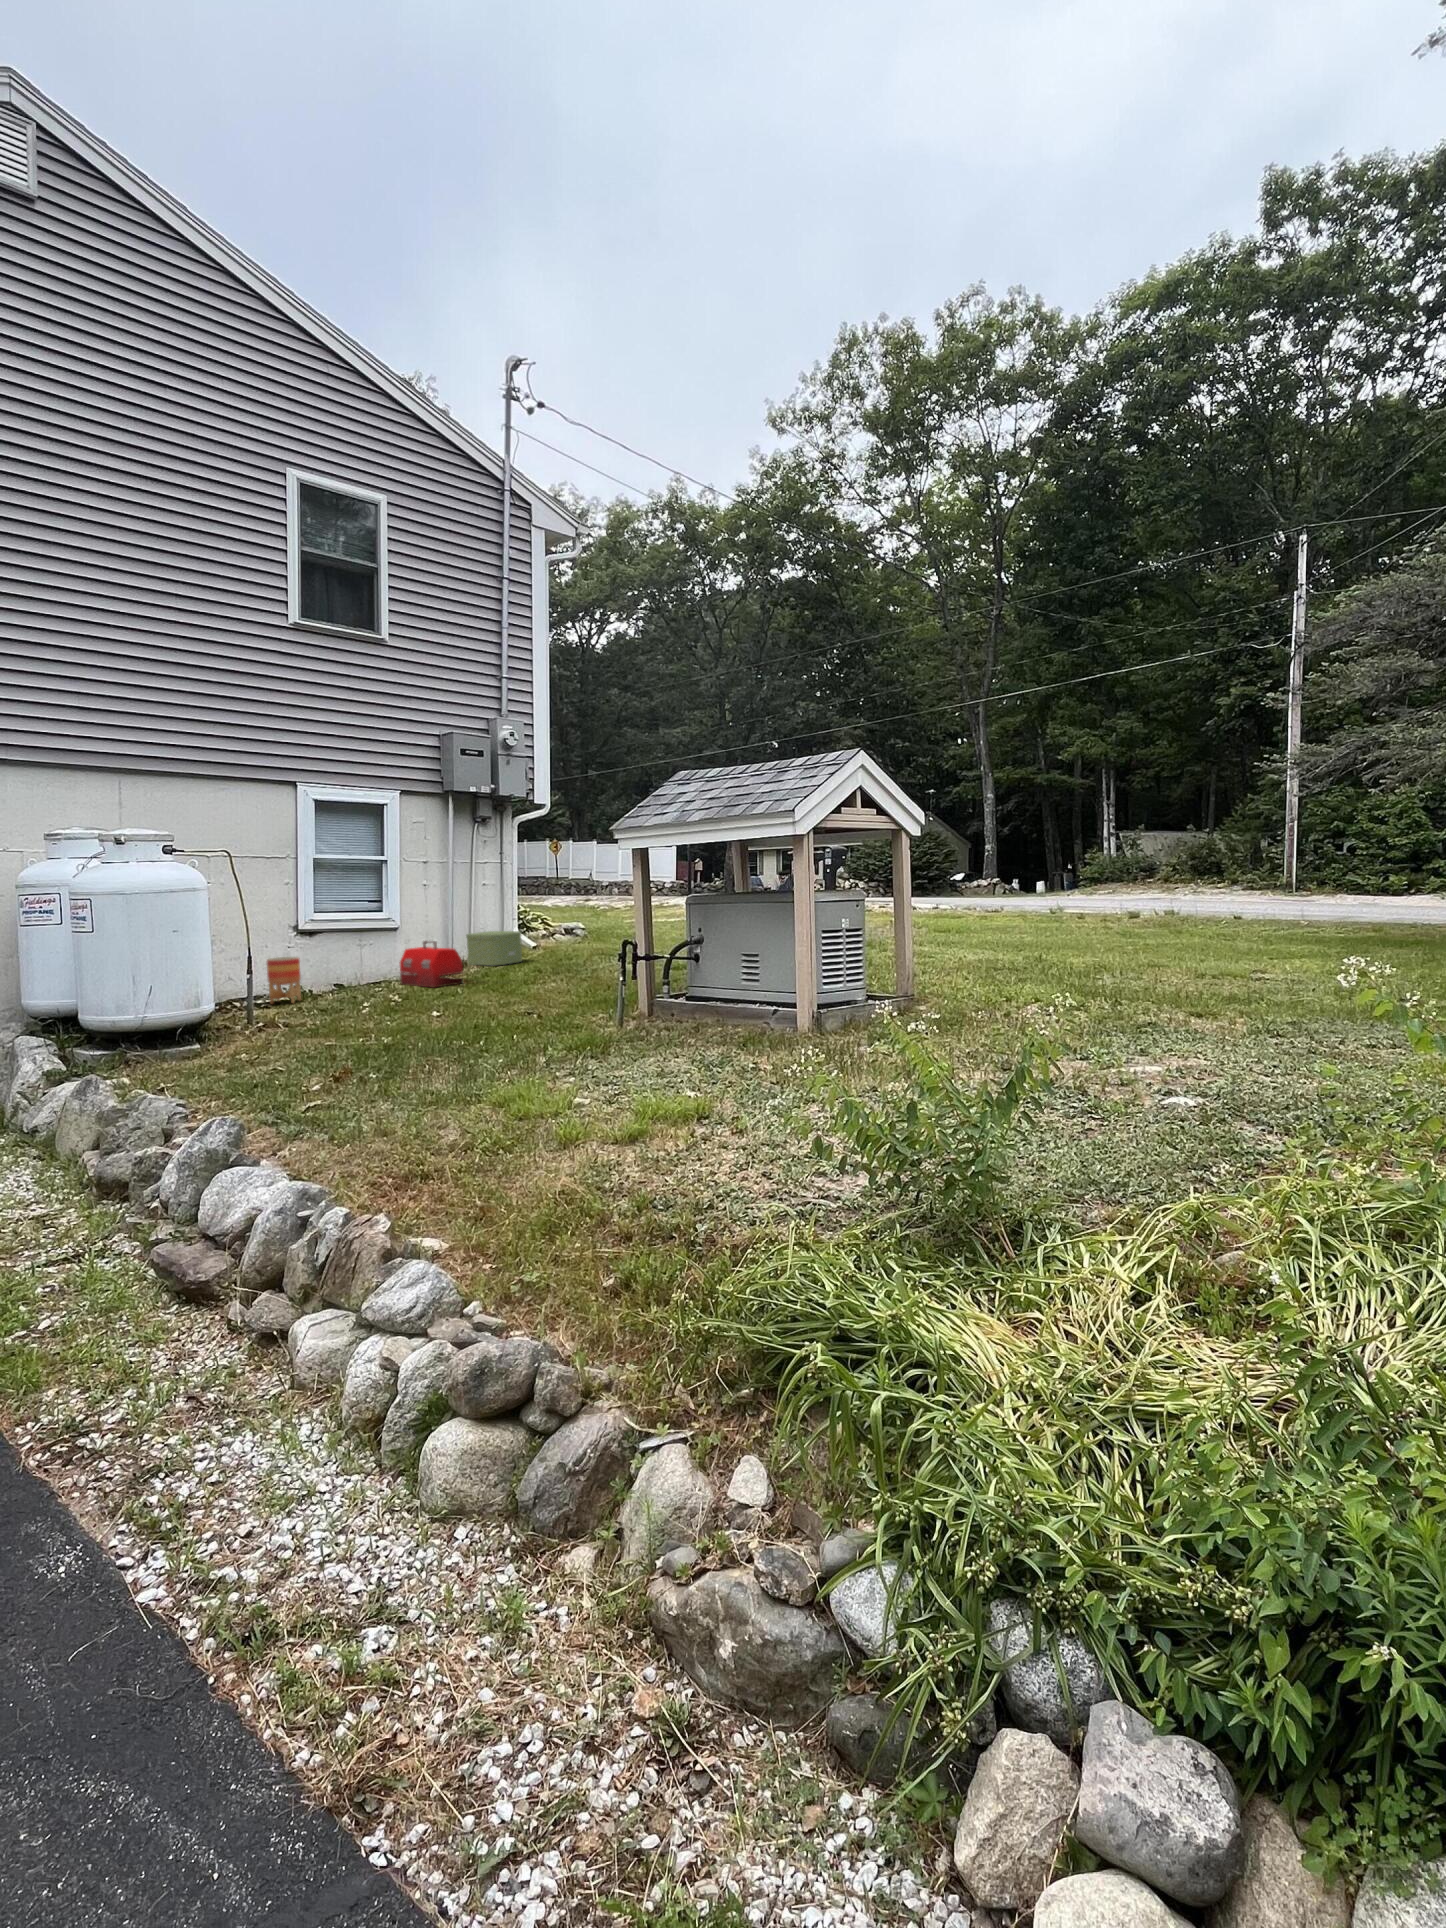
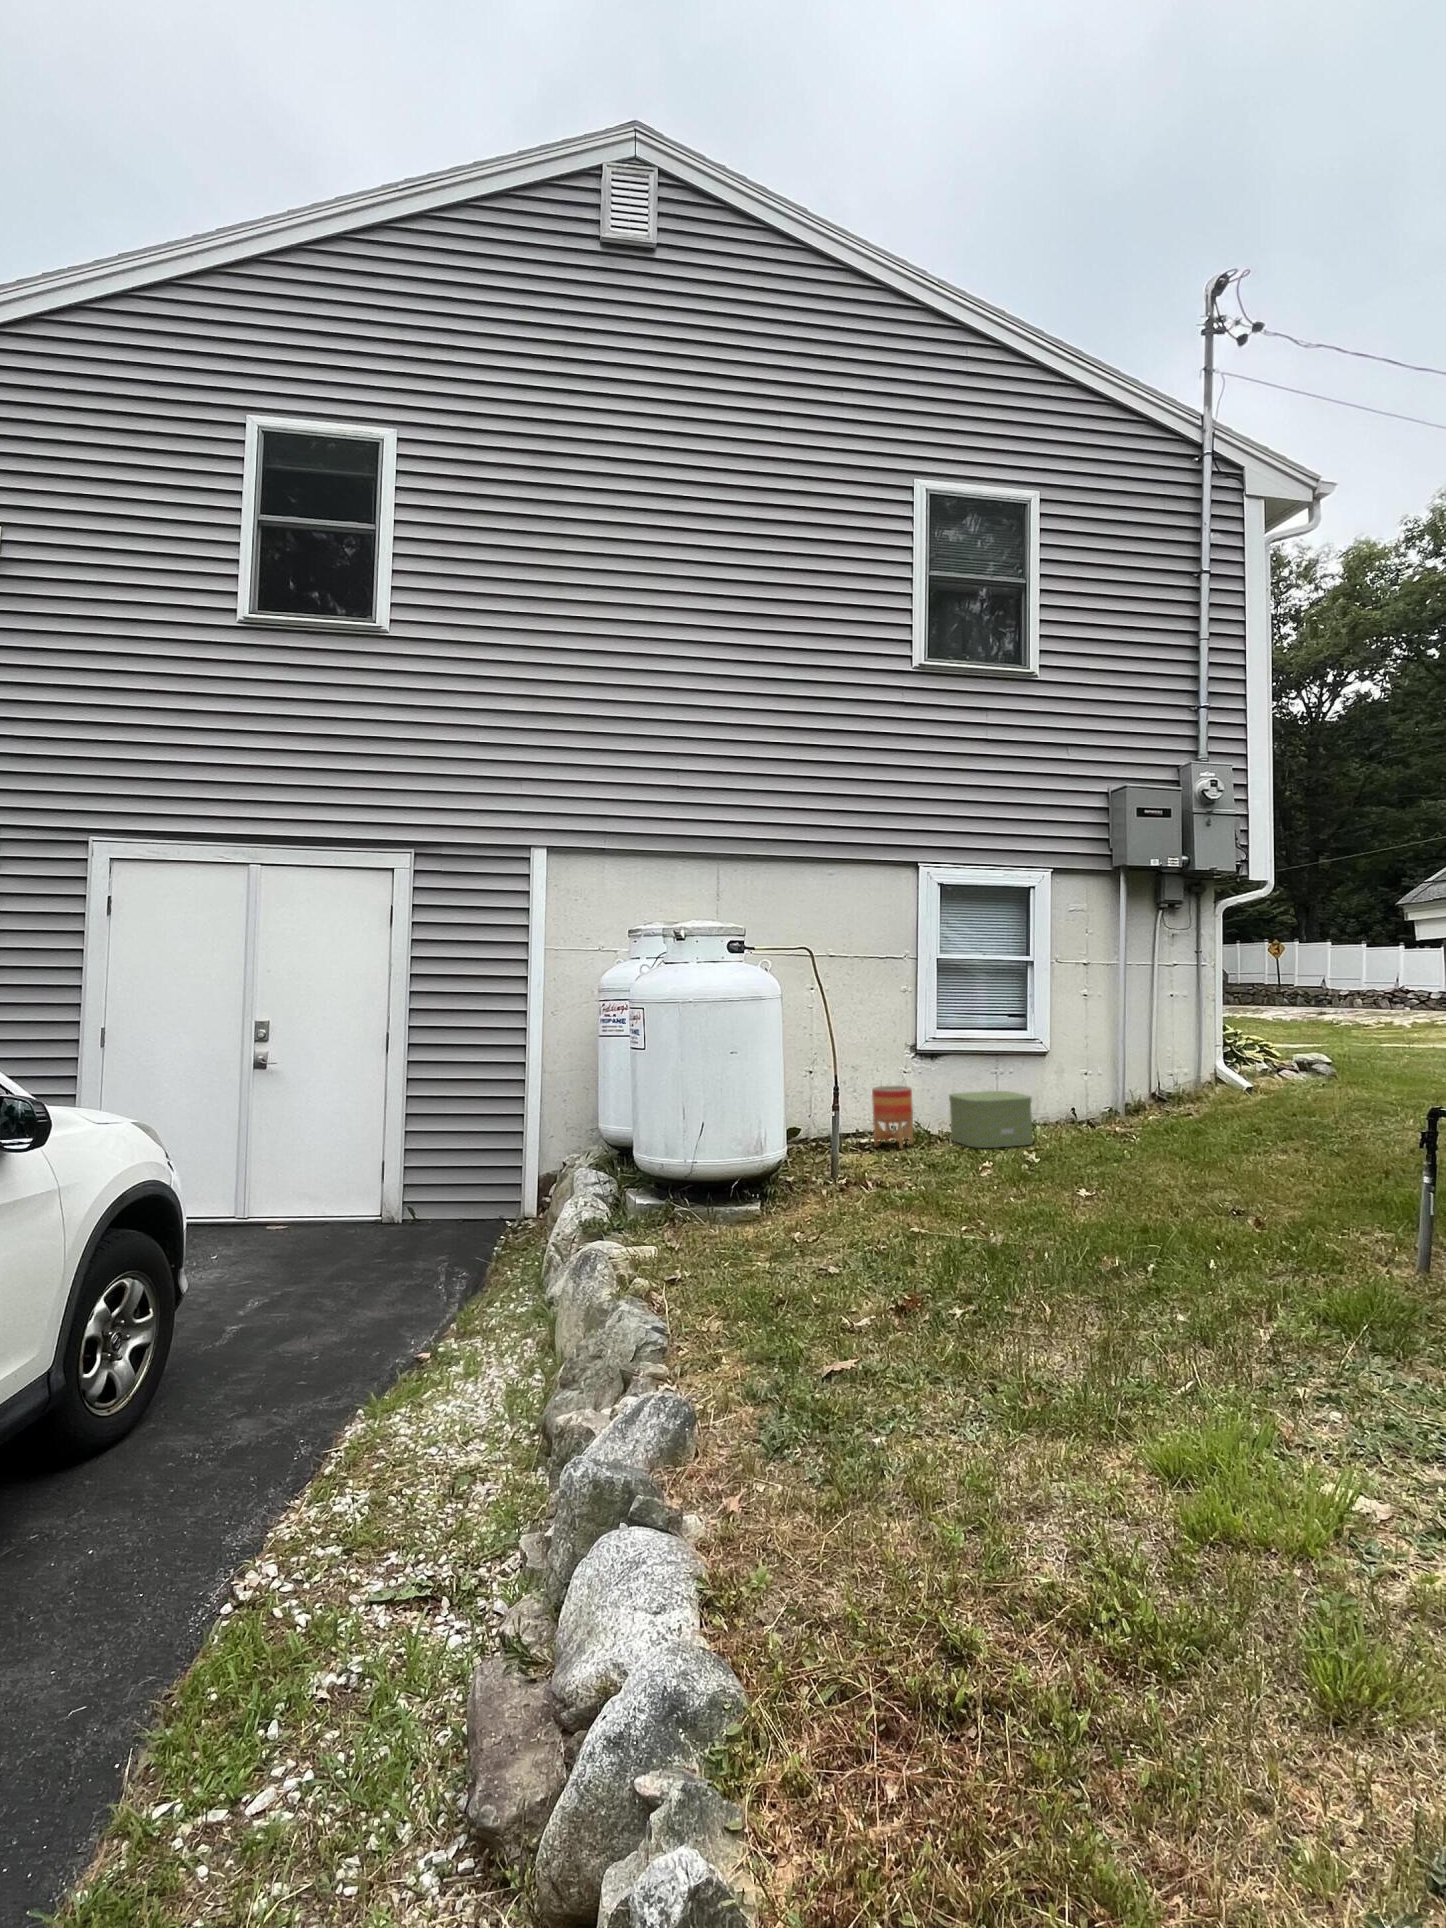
storage box: present [466,931,522,966] -> present [949,1091,1033,1148]
toolbox: present [400,940,463,987] -> none [1048,1073,1138,1142]

